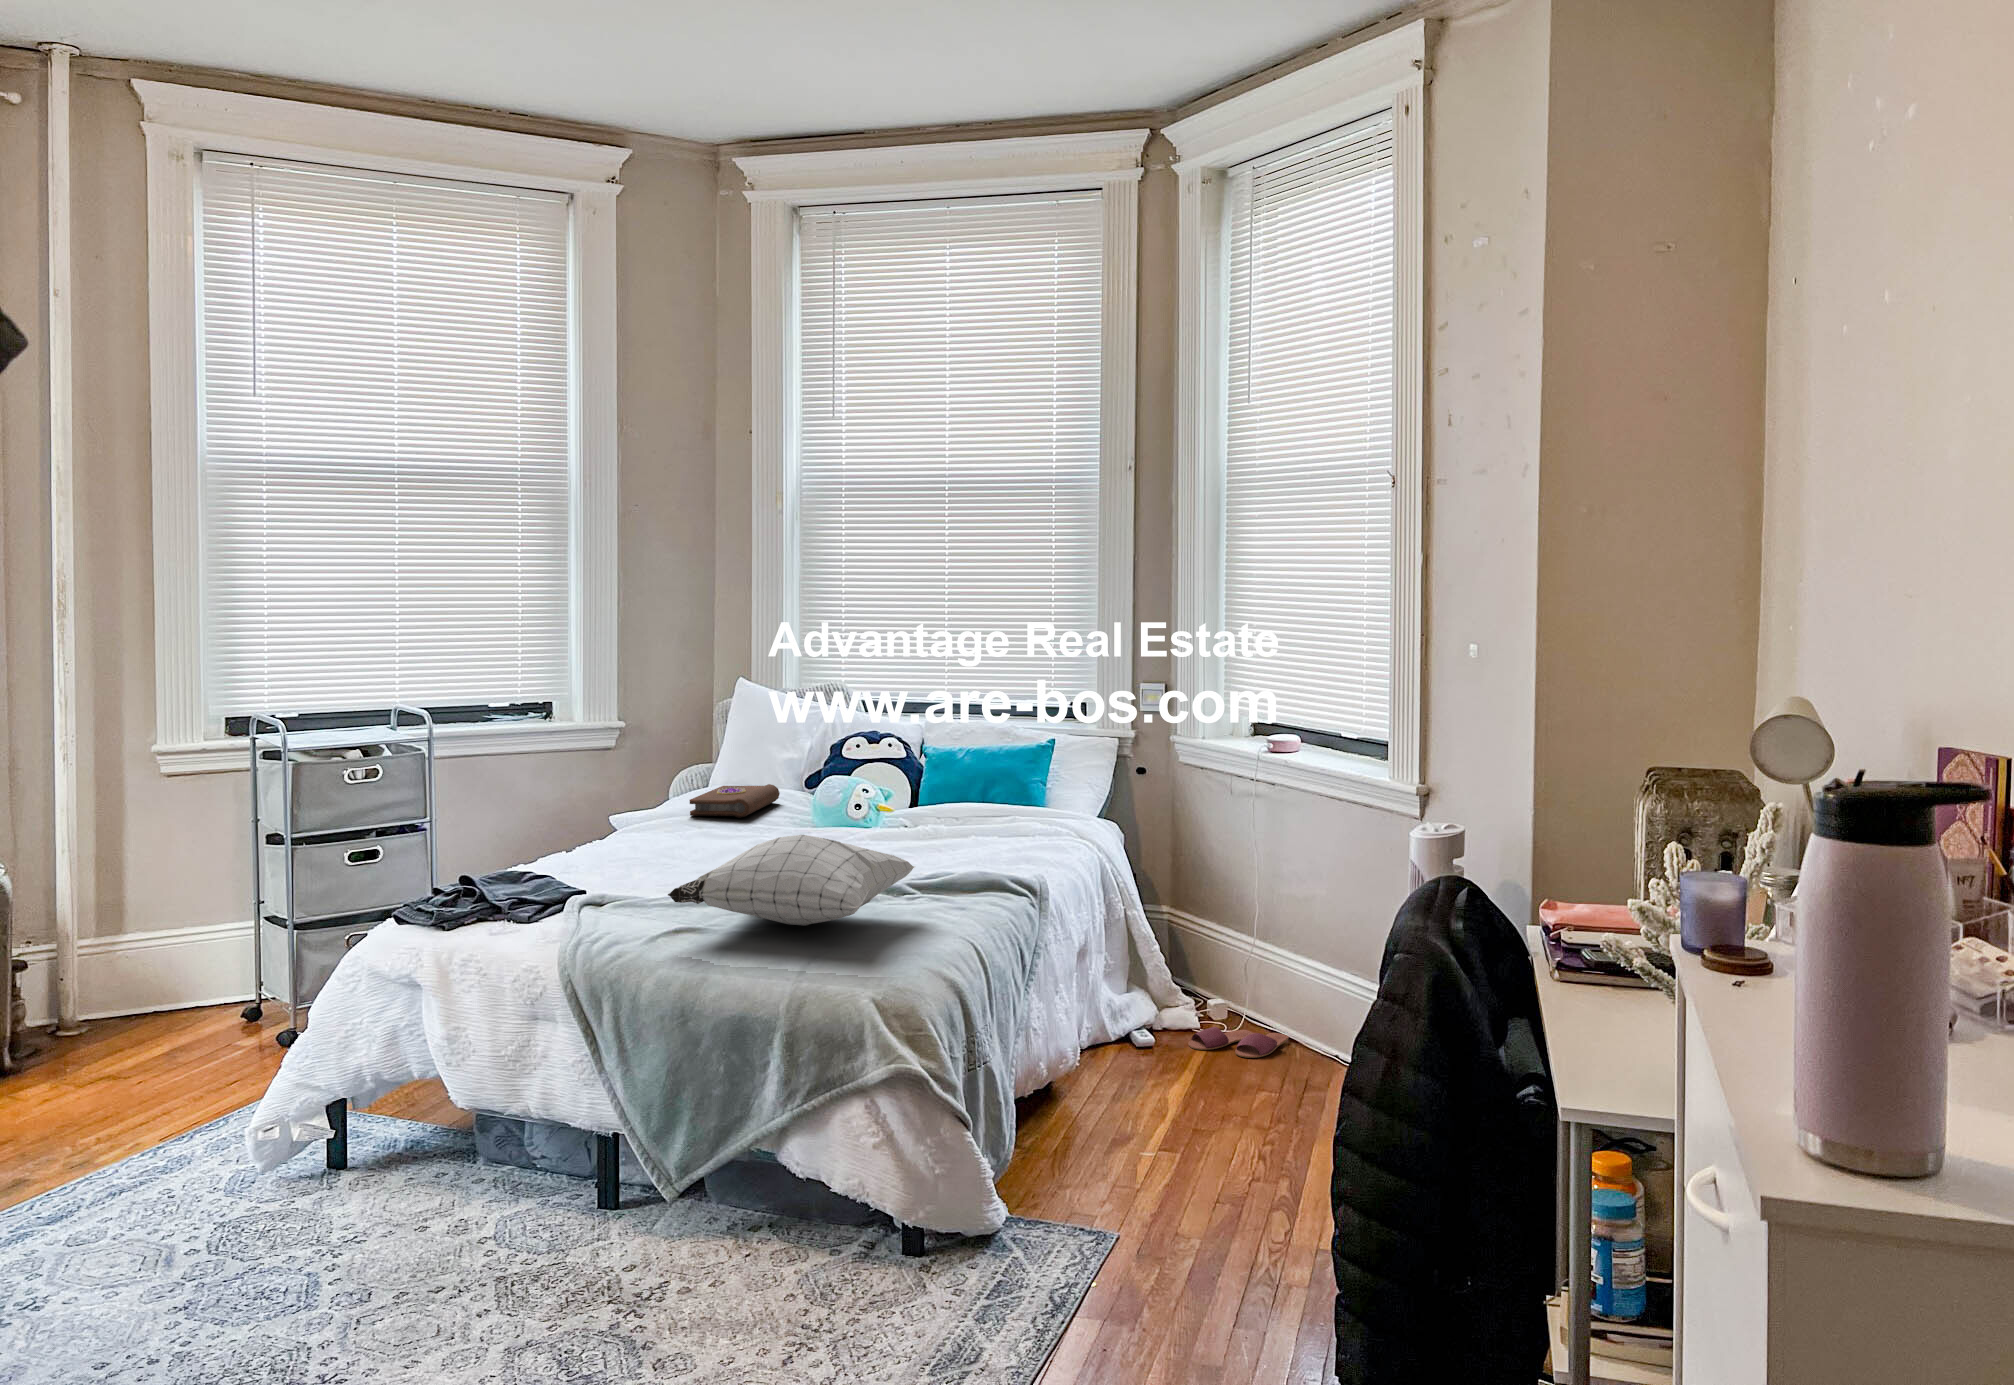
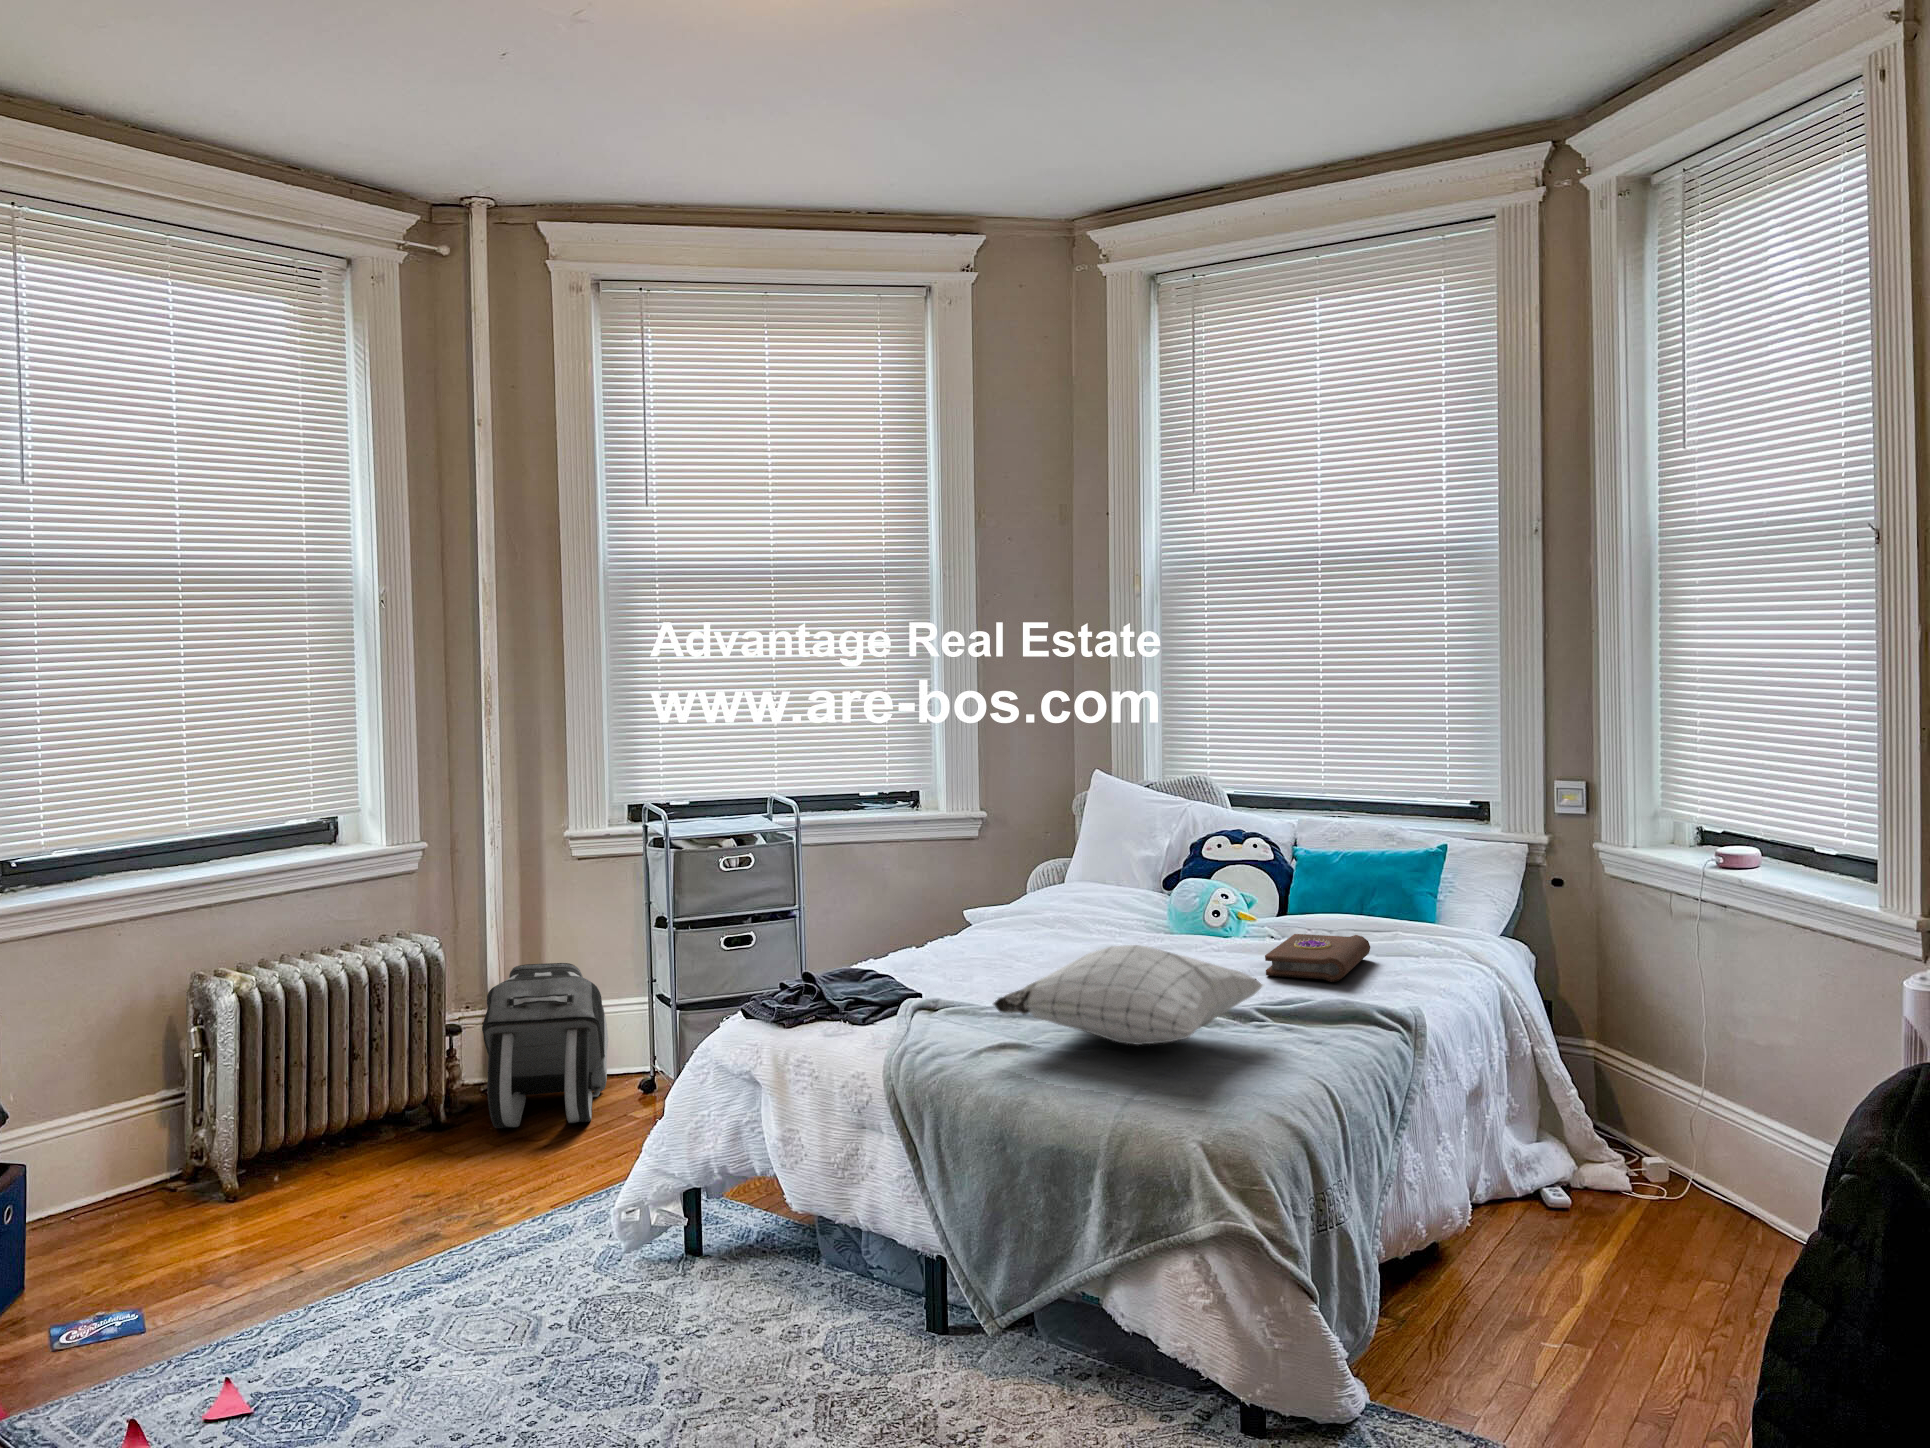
book: present [689,784,780,818] -> present [1265,934,1370,982]
backpack: none [52,888,203,1073] -> present [482,963,608,1128]
slippers: present [1188,1027,1288,1058] -> none [1616,1191,1754,1237]

